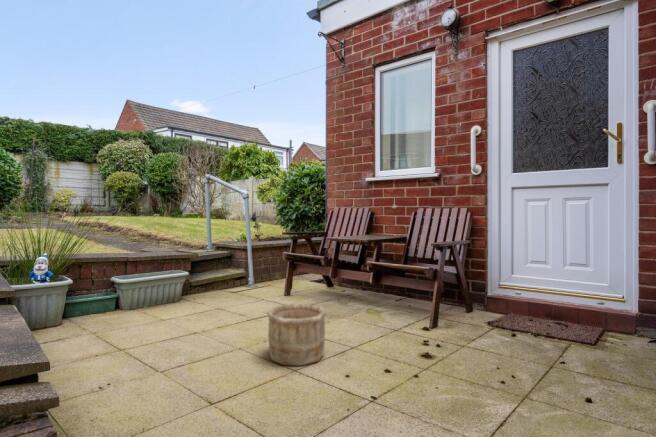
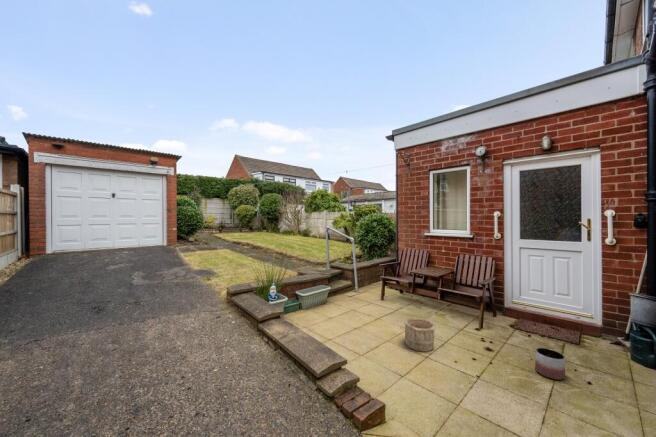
planter: none [500,343,553,402] -> present [535,348,565,380]

